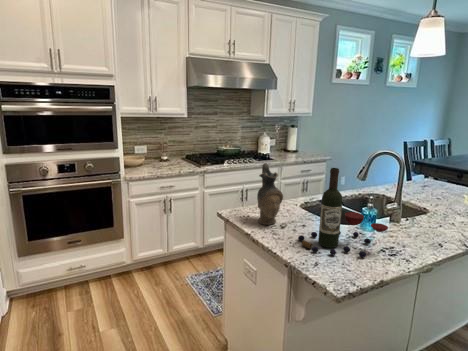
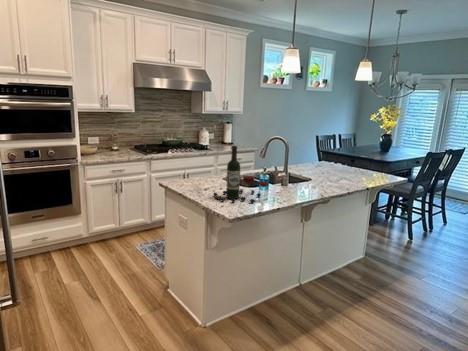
ceramic pitcher: present [257,163,283,225] -> none [187,145,205,189]

